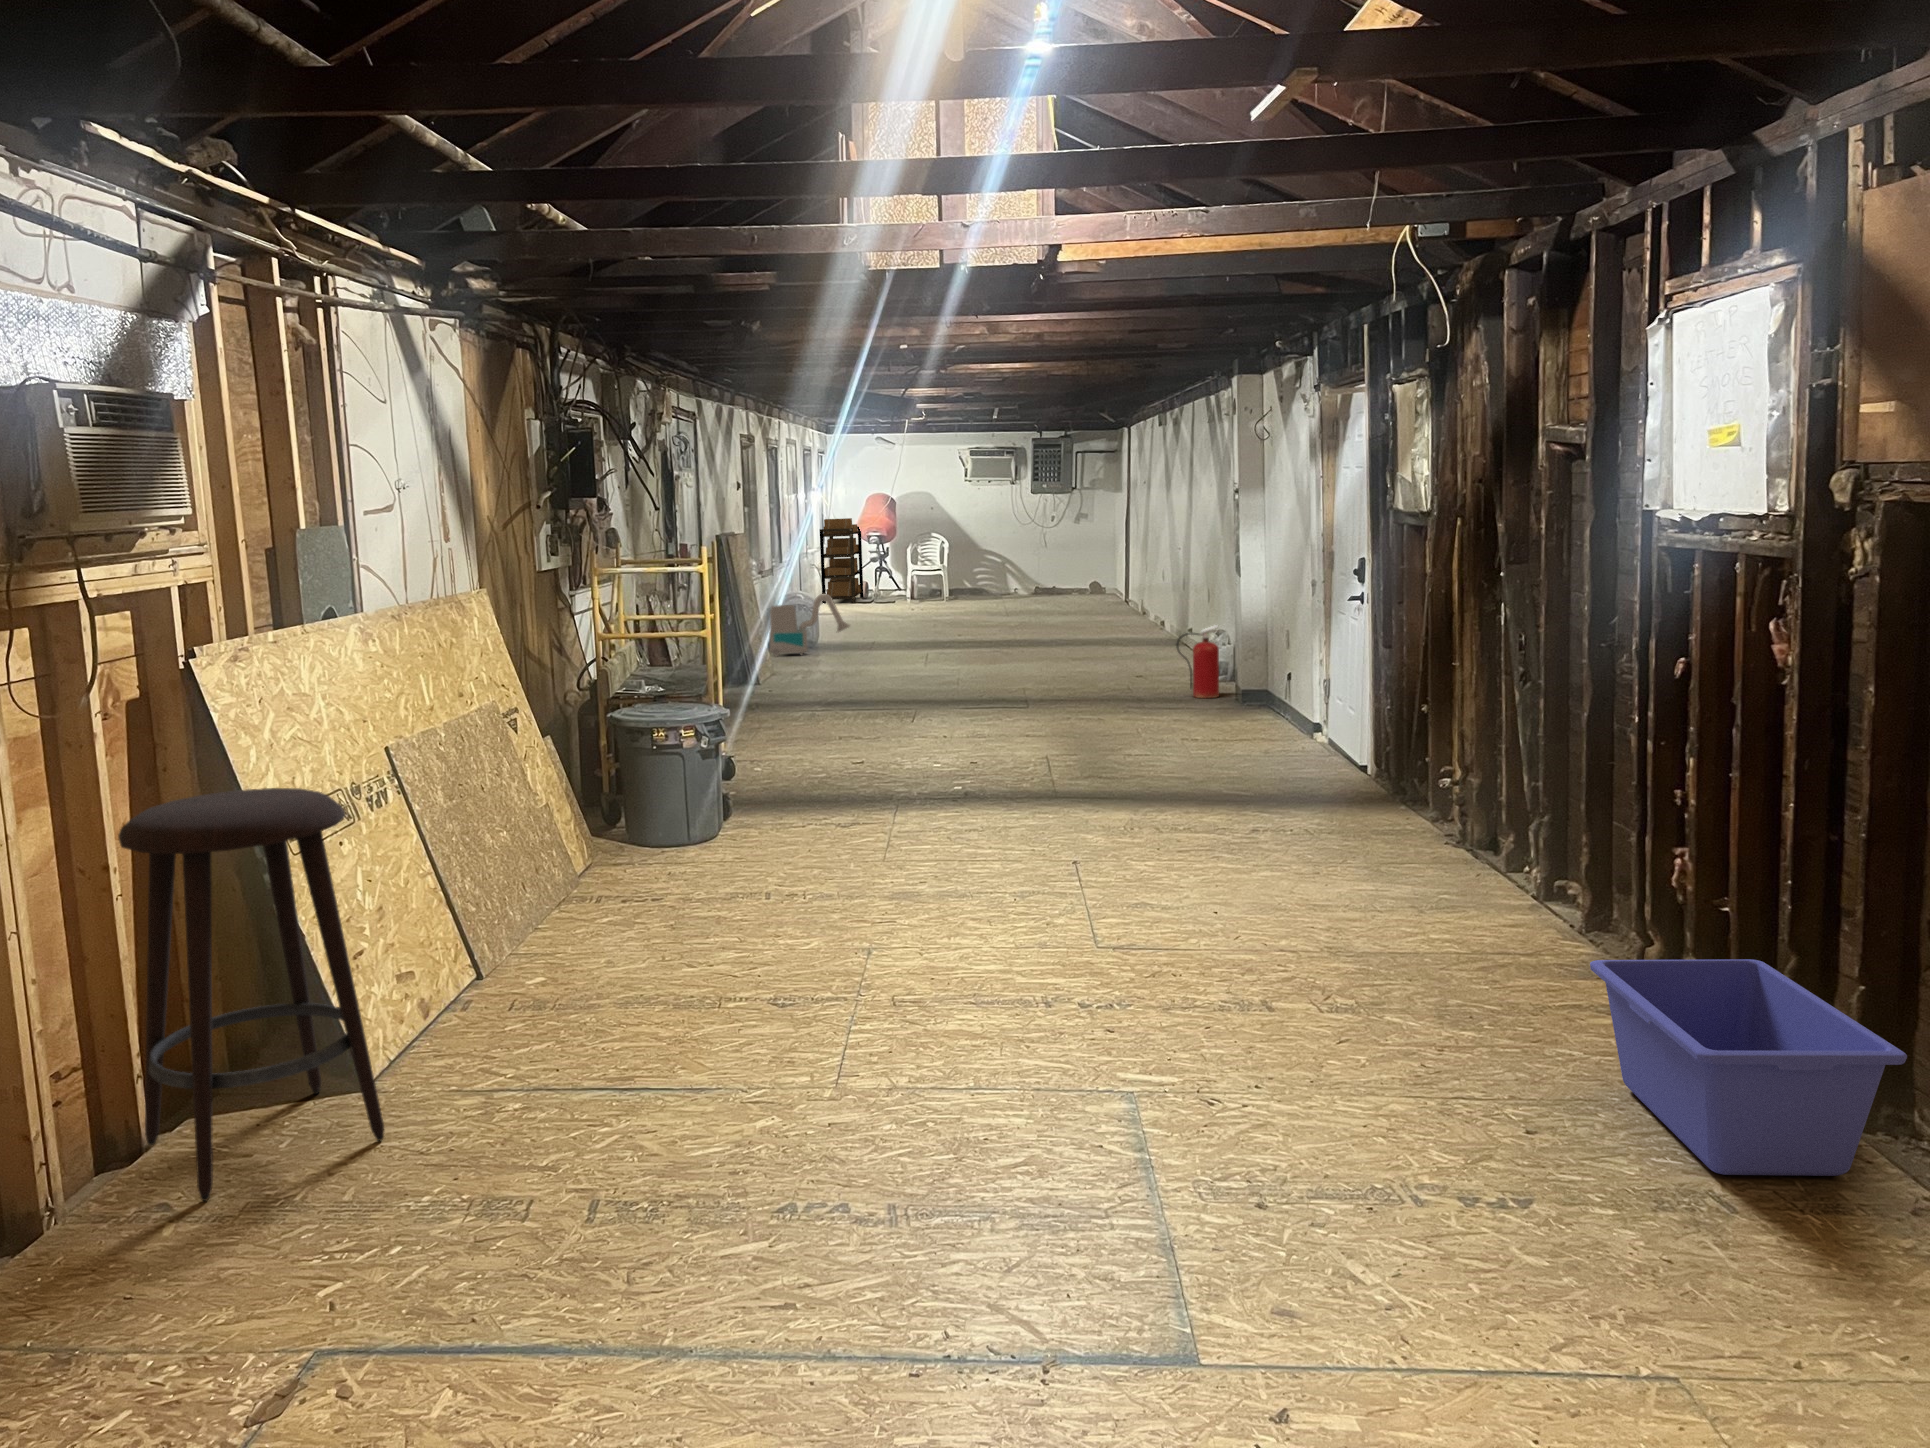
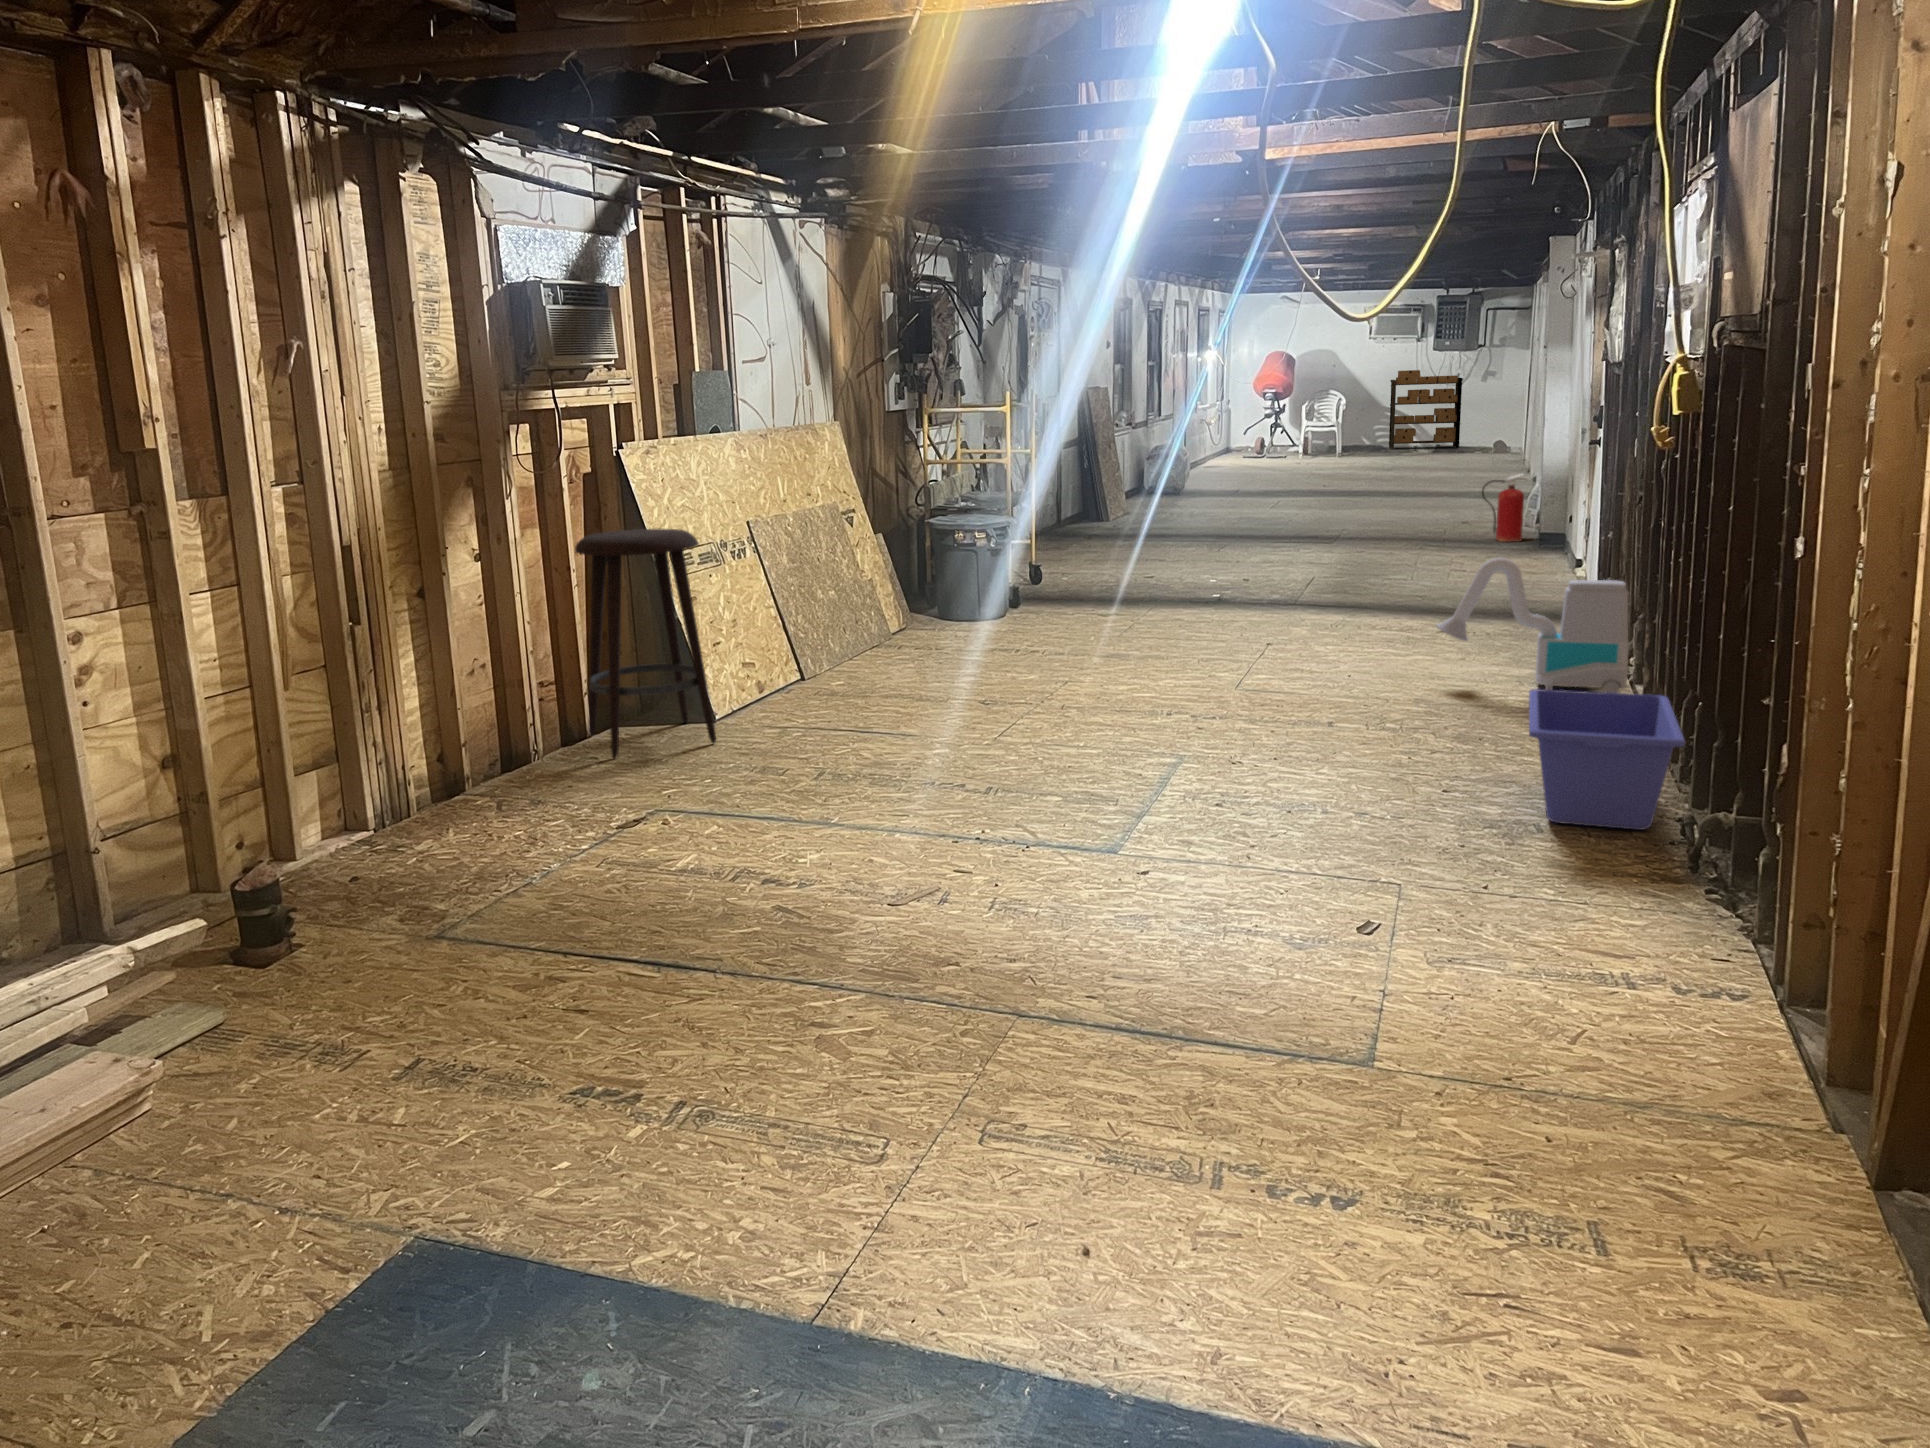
shelving unit: present [820,518,863,604] -> present [1389,370,1463,449]
vacuum cleaner: present [769,594,850,656] -> present [1436,558,1629,693]

